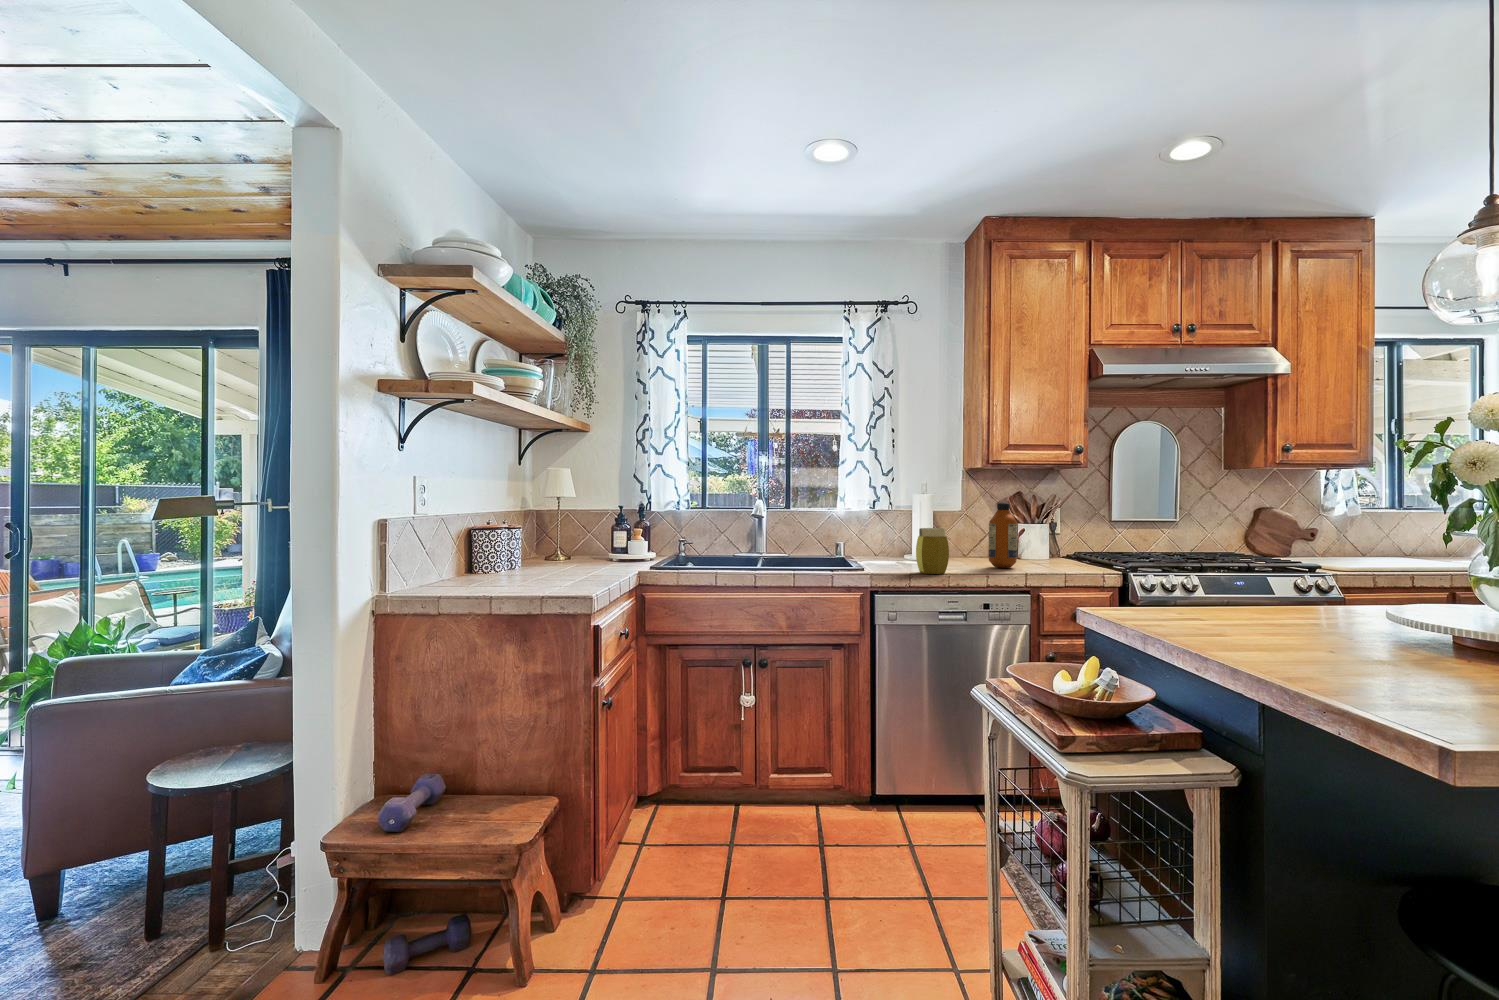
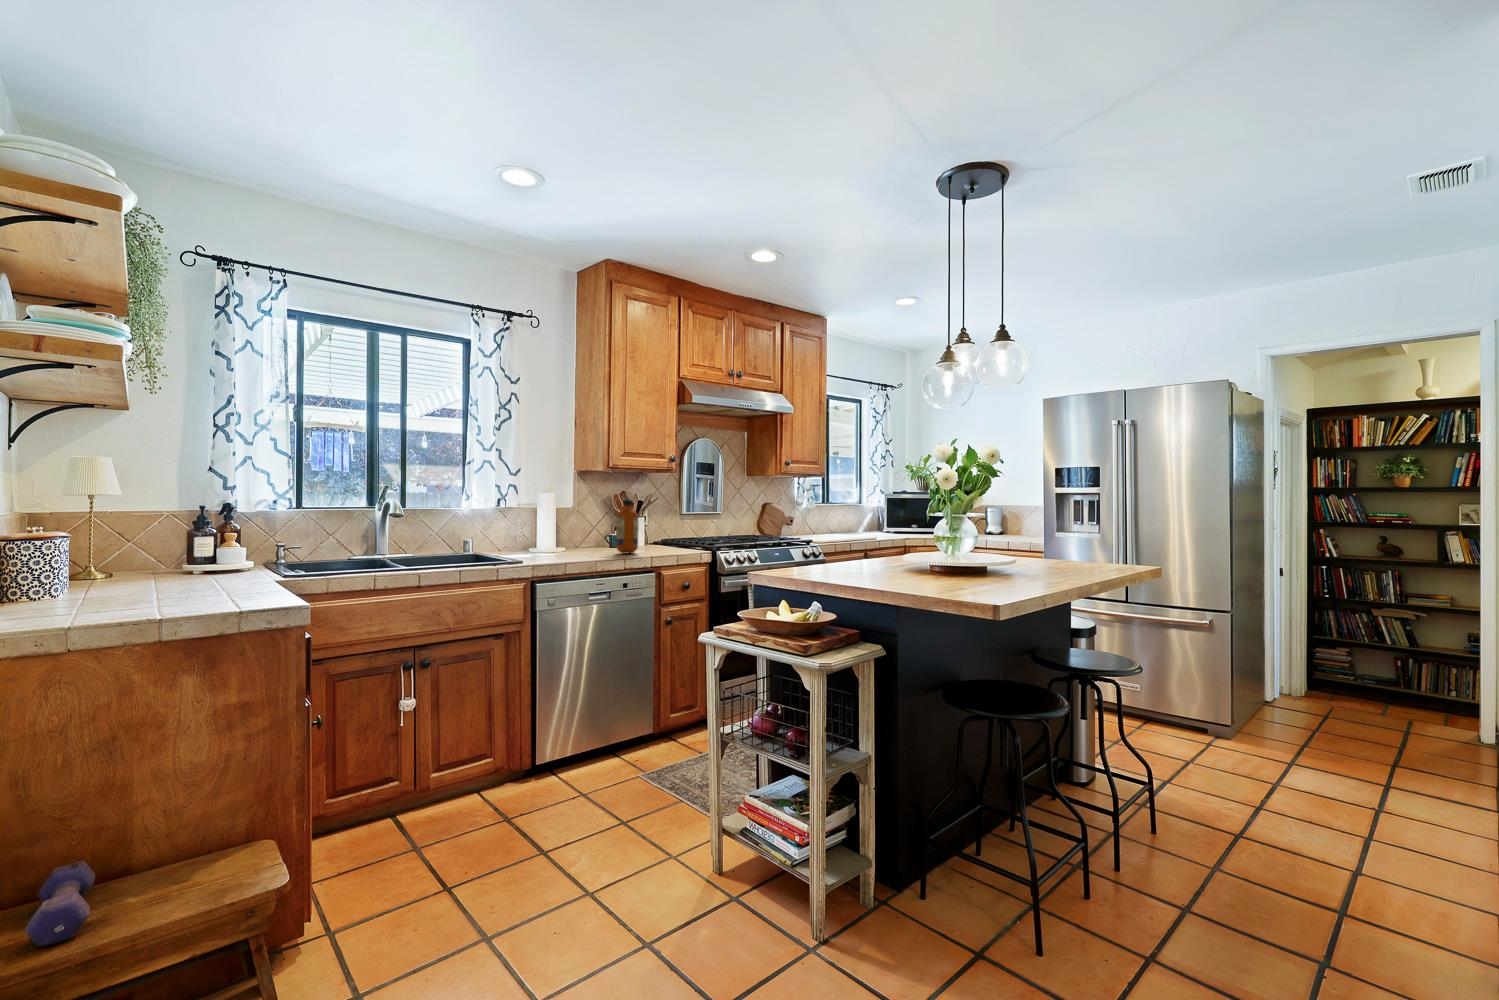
jar: present [916,528,949,574] -> none [567,522,596,562]

